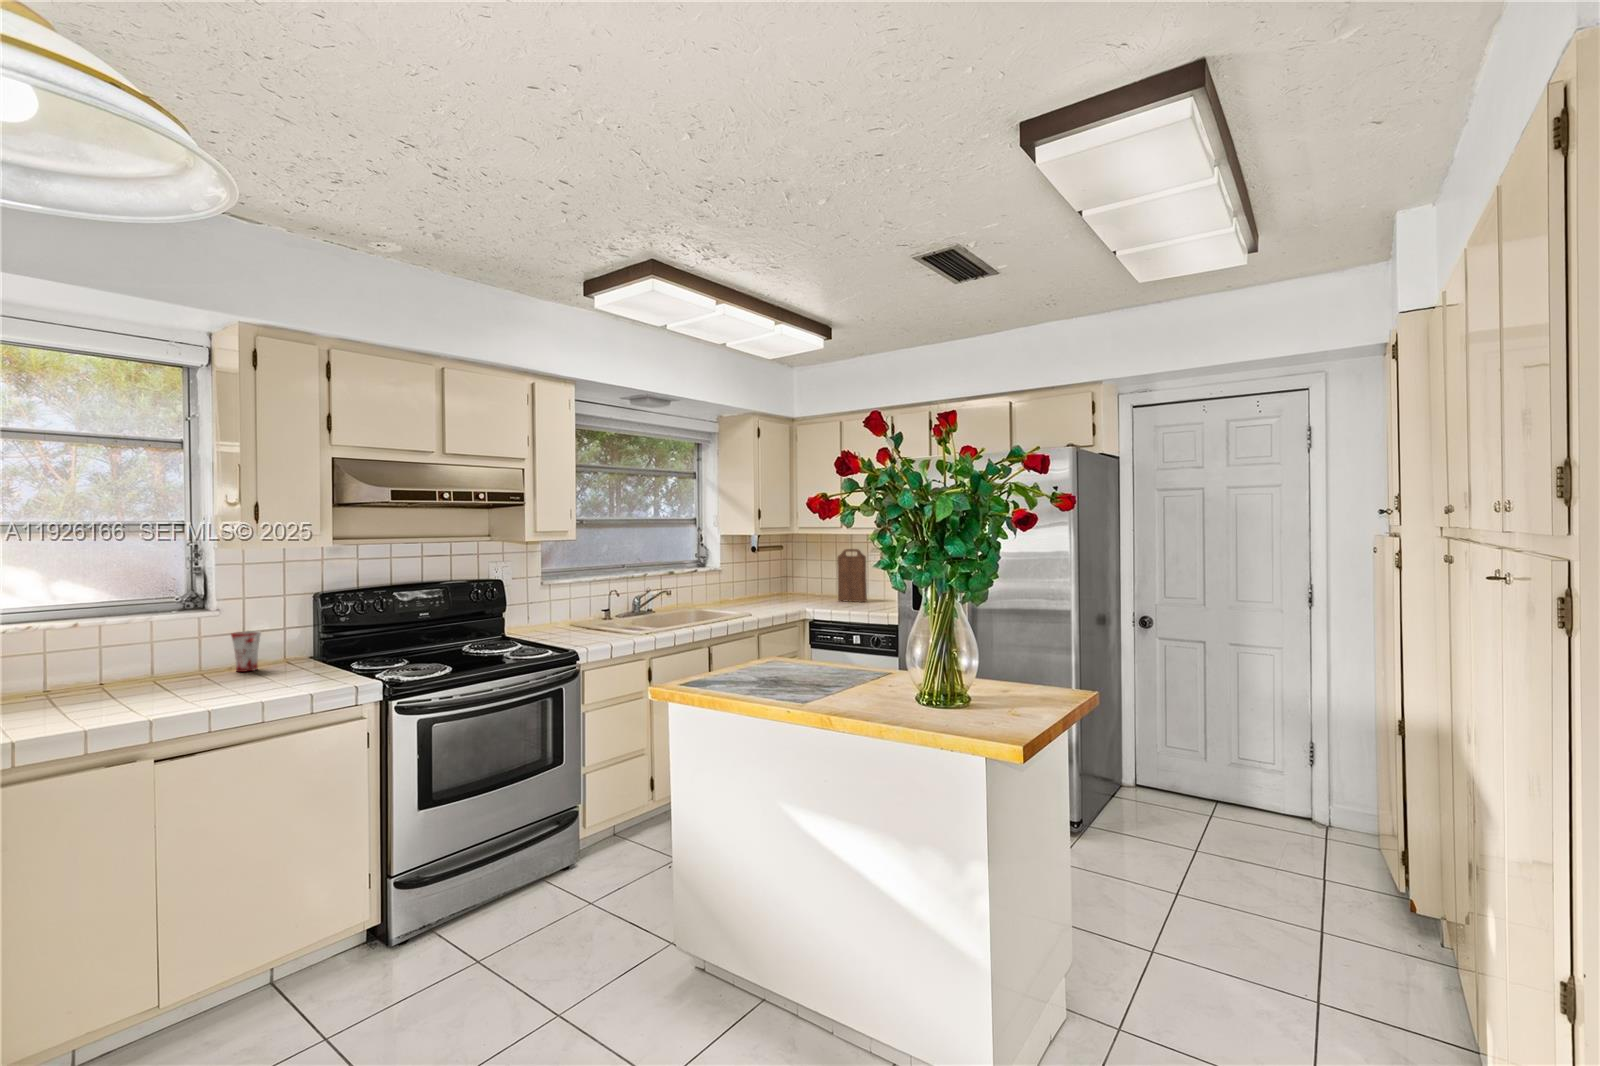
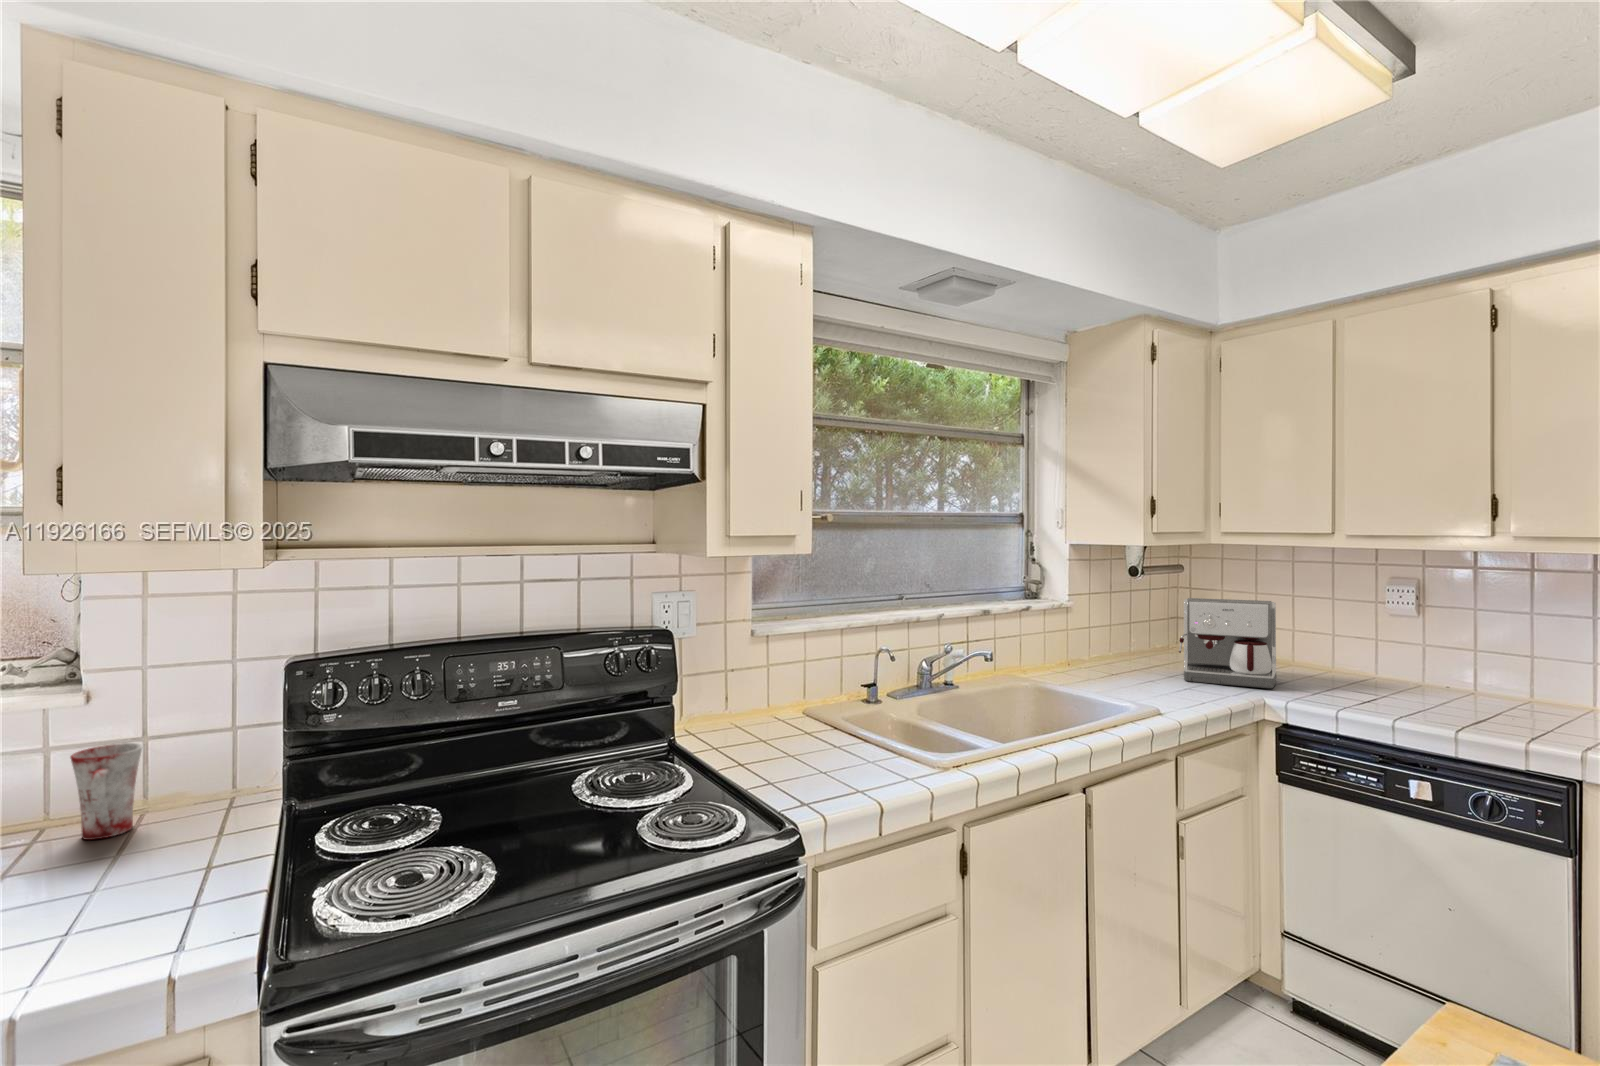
cutting board: present [837,549,867,602] -> none [1299,574,1371,680]
coffee maker: none [775,563,822,607] -> present [1179,598,1276,688]

